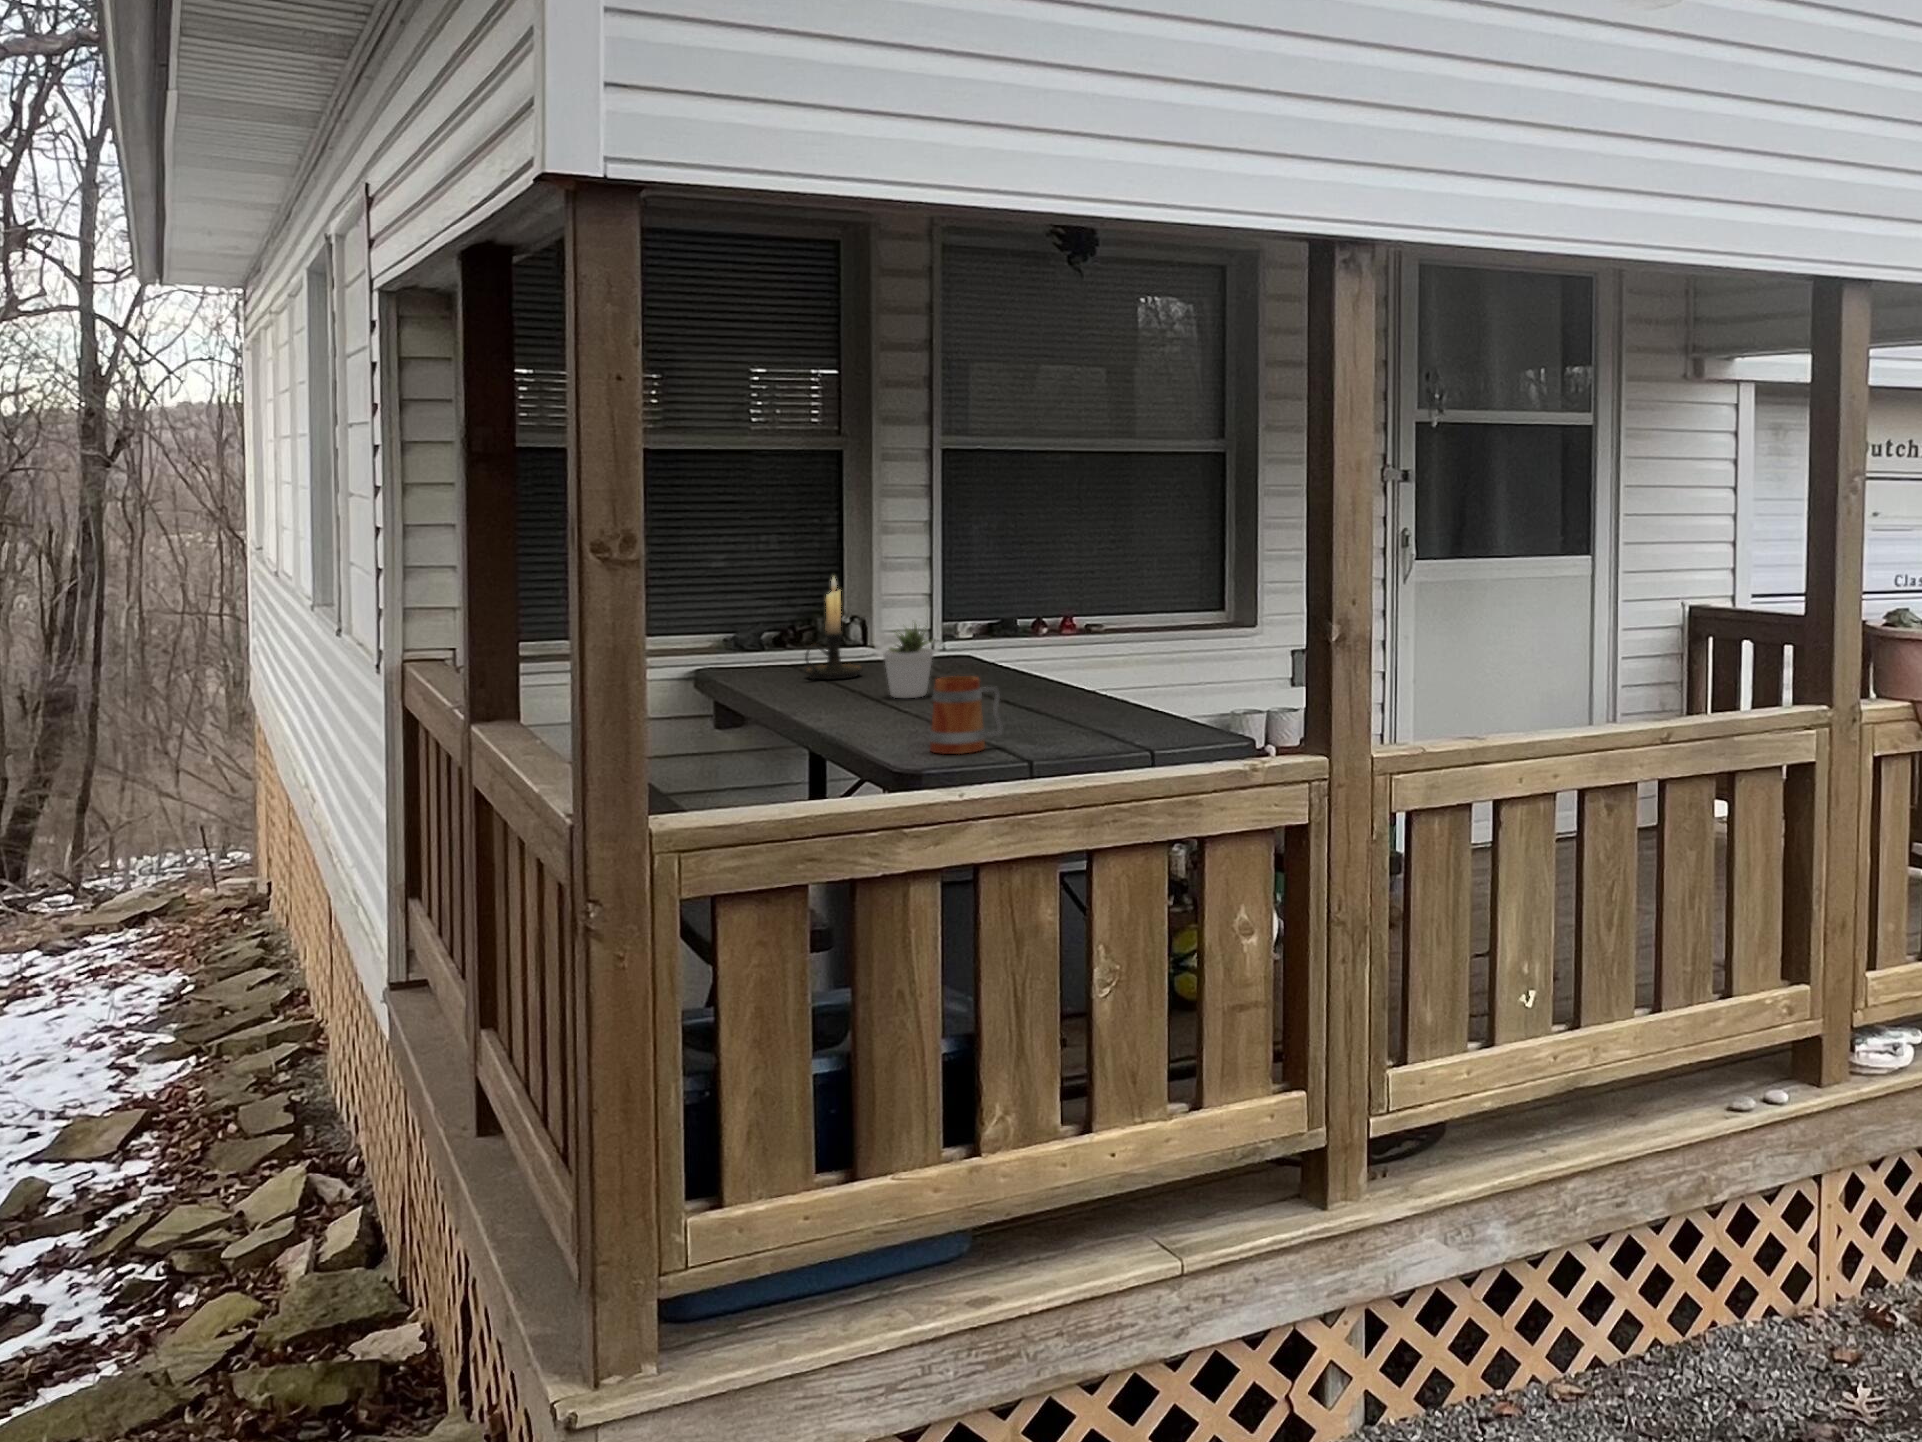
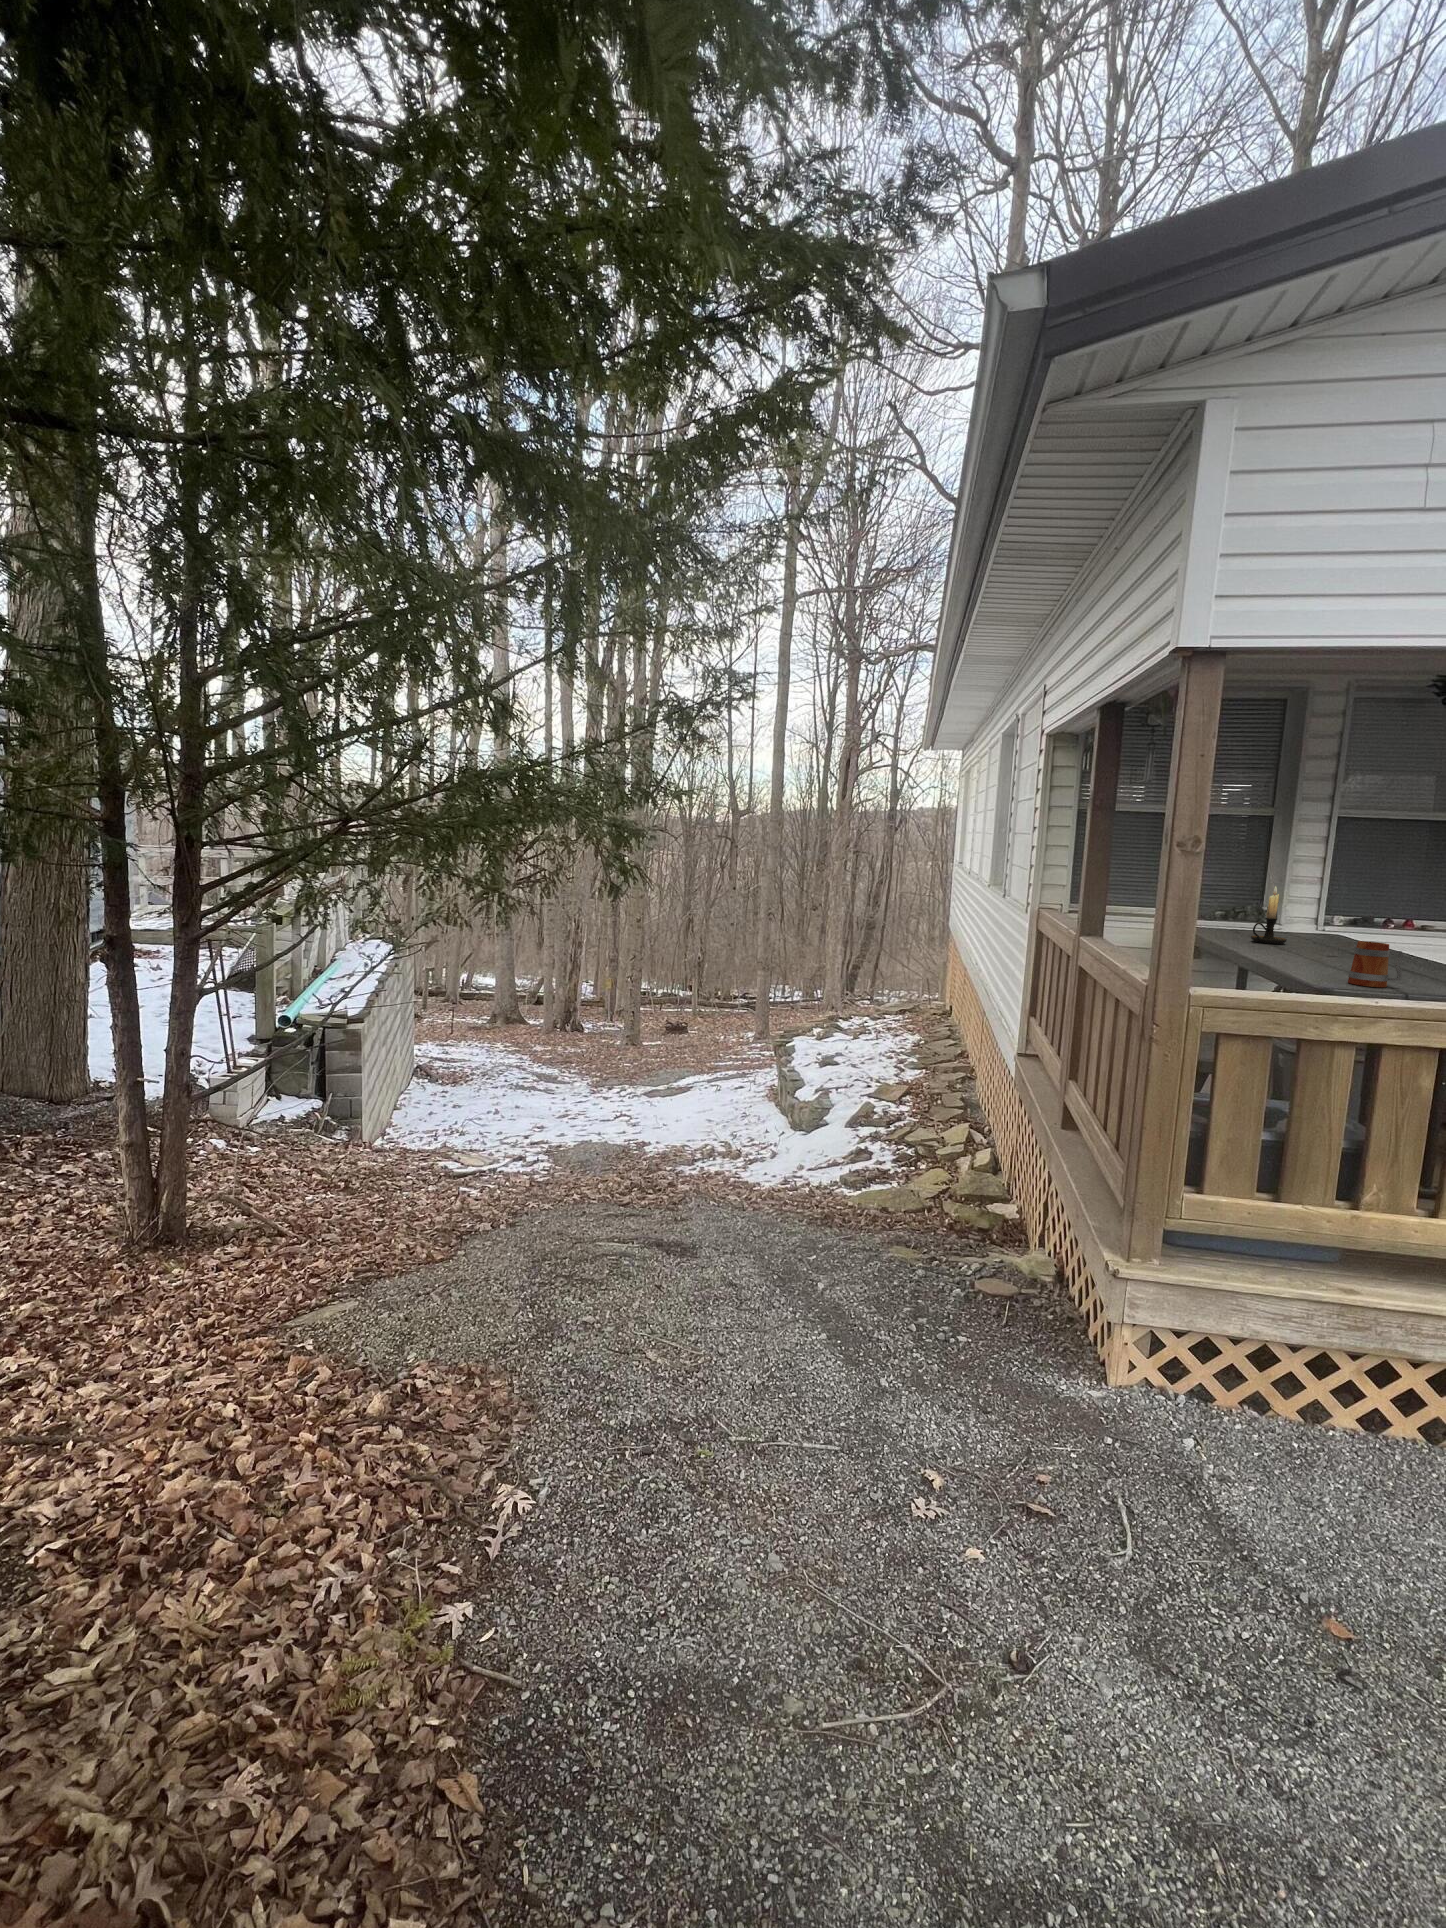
potted plant: present [883,624,934,698] -> none [1308,912,1344,958]

